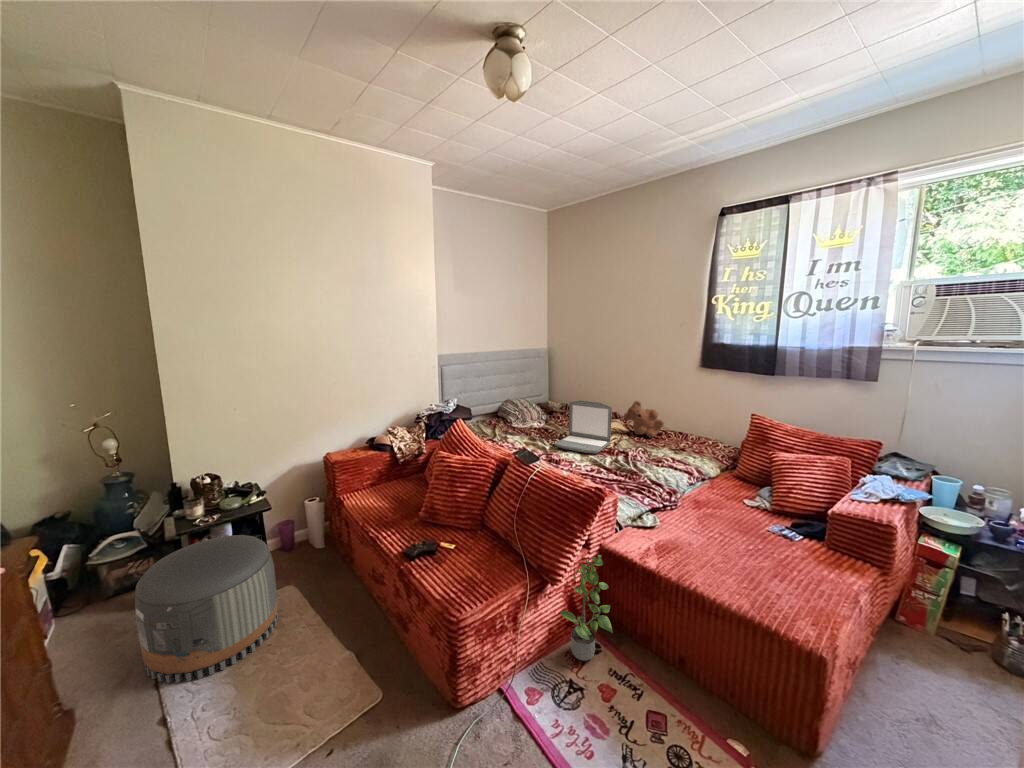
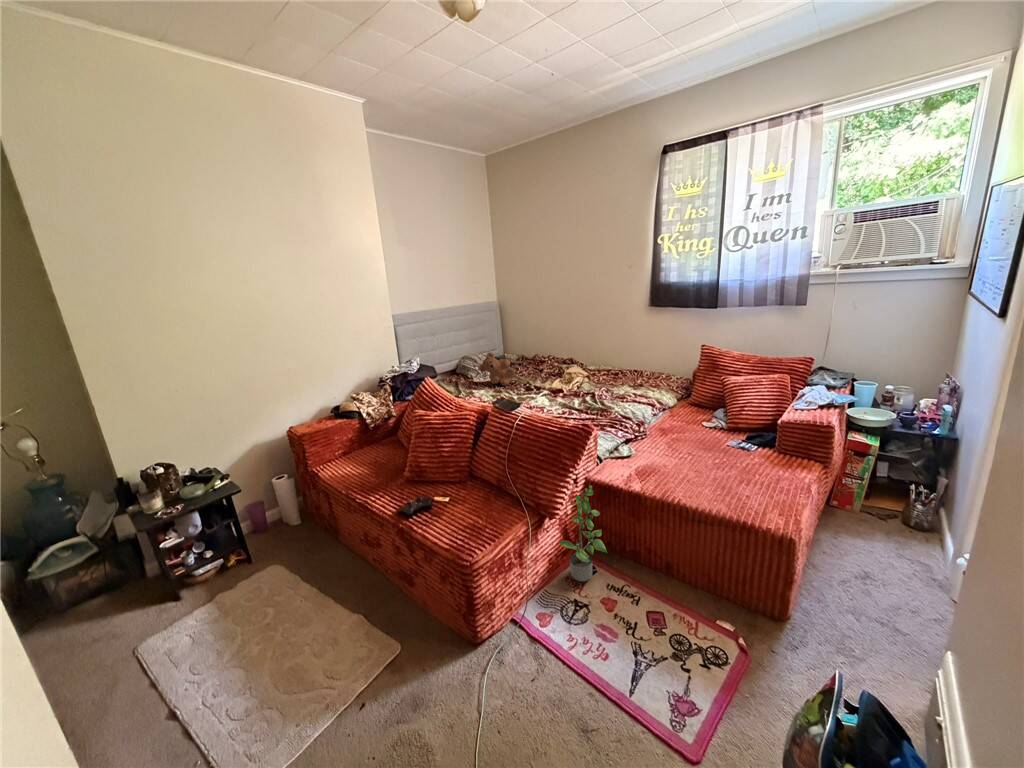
laptop: present [555,401,612,454] -> none [522,348,575,397]
teddy bear: present [623,401,664,438] -> present [479,352,515,386]
pouf: present [135,535,278,683] -> none [102,520,271,681]

